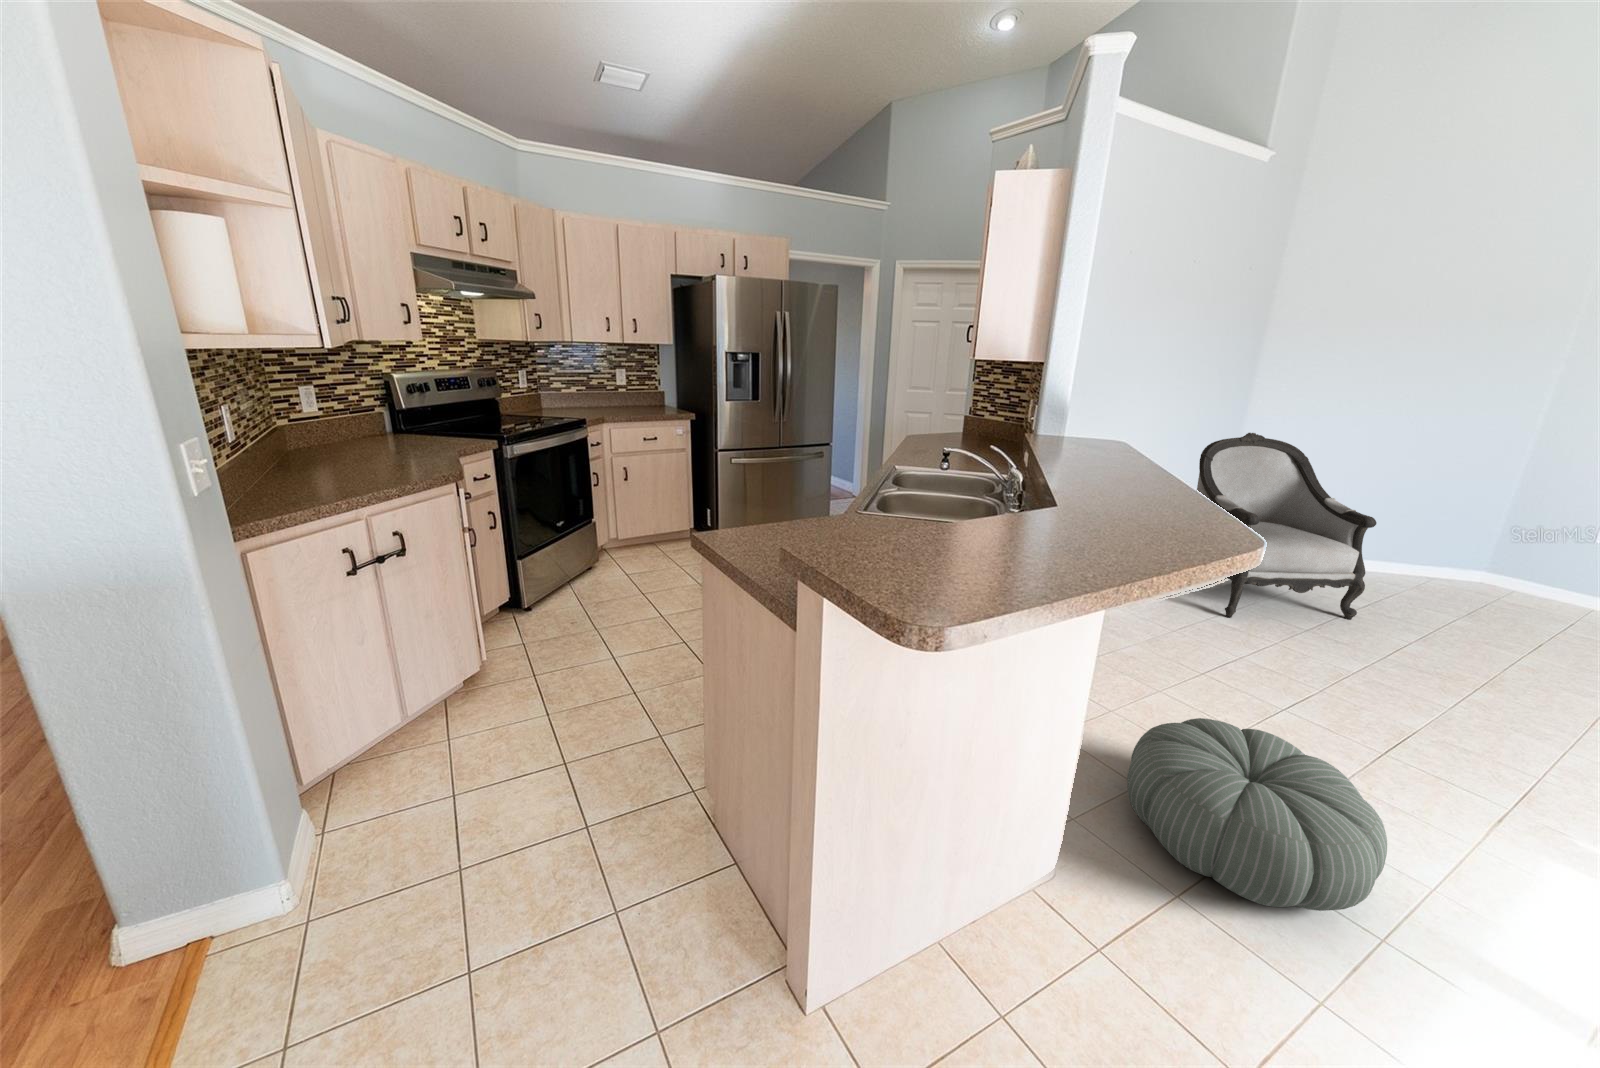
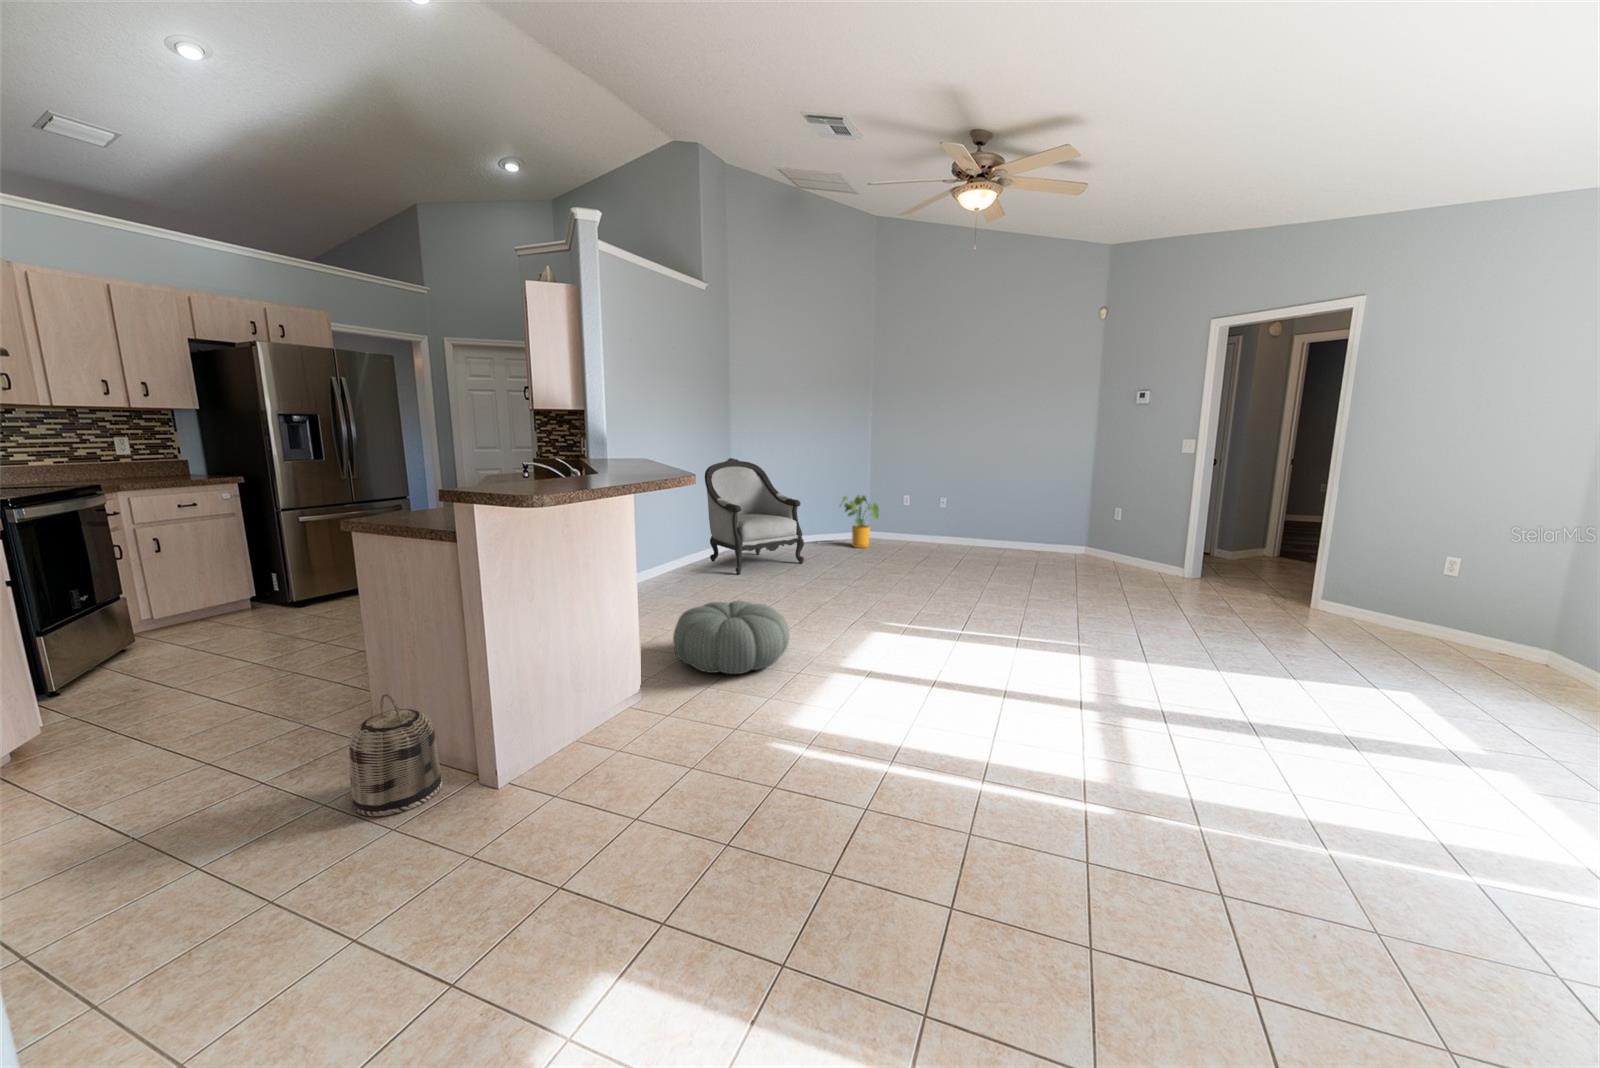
house plant: none [1443,511,1548,610] -> present [840,495,879,548]
basket: none [636,821,747,1003] -> present [349,694,443,816]

